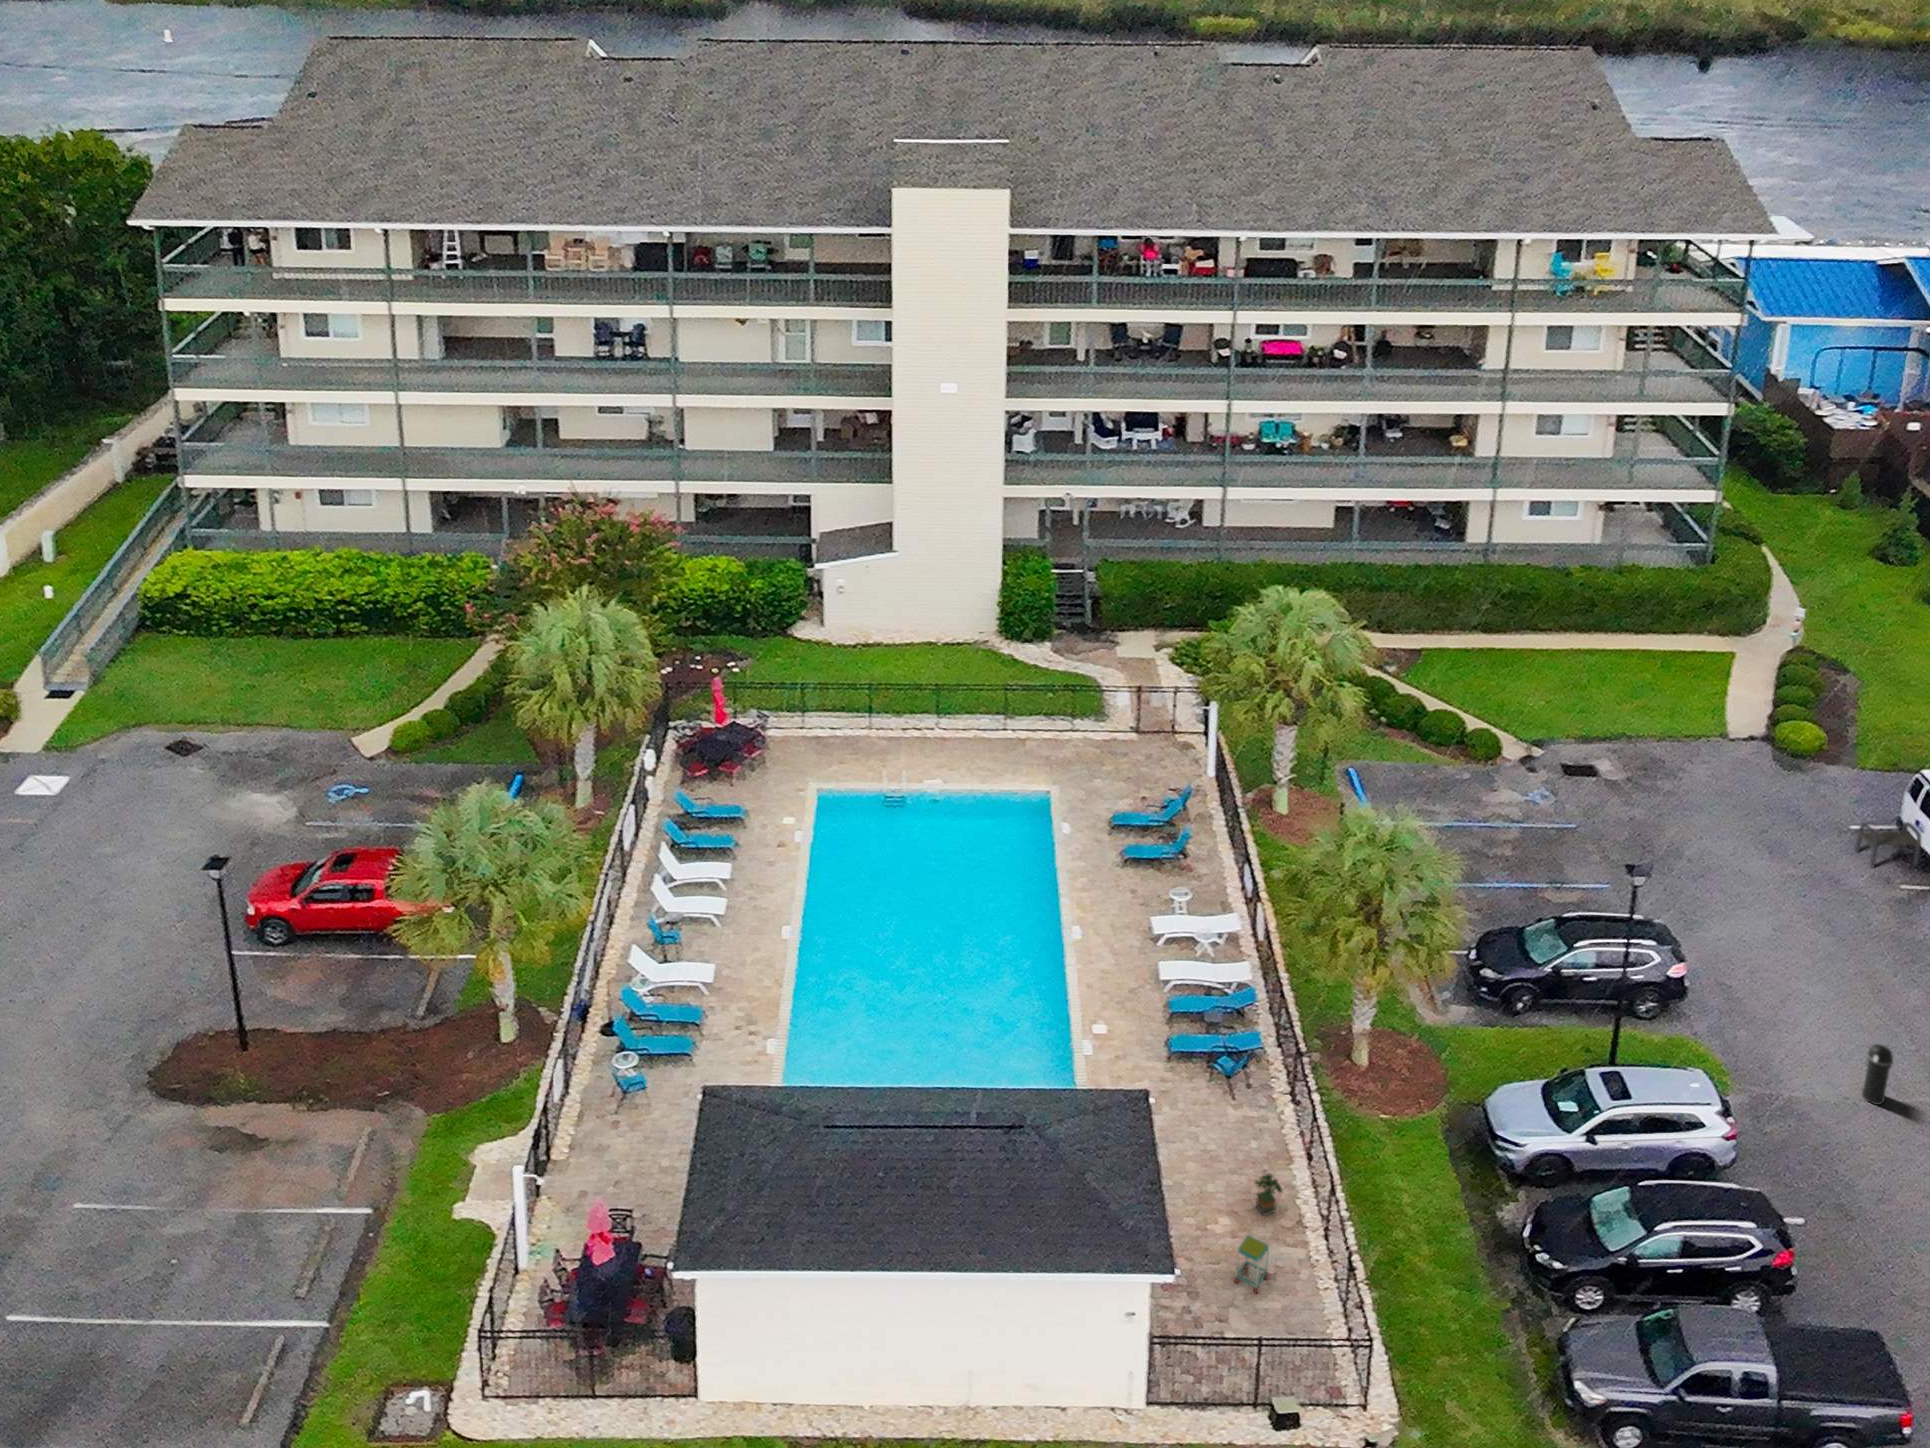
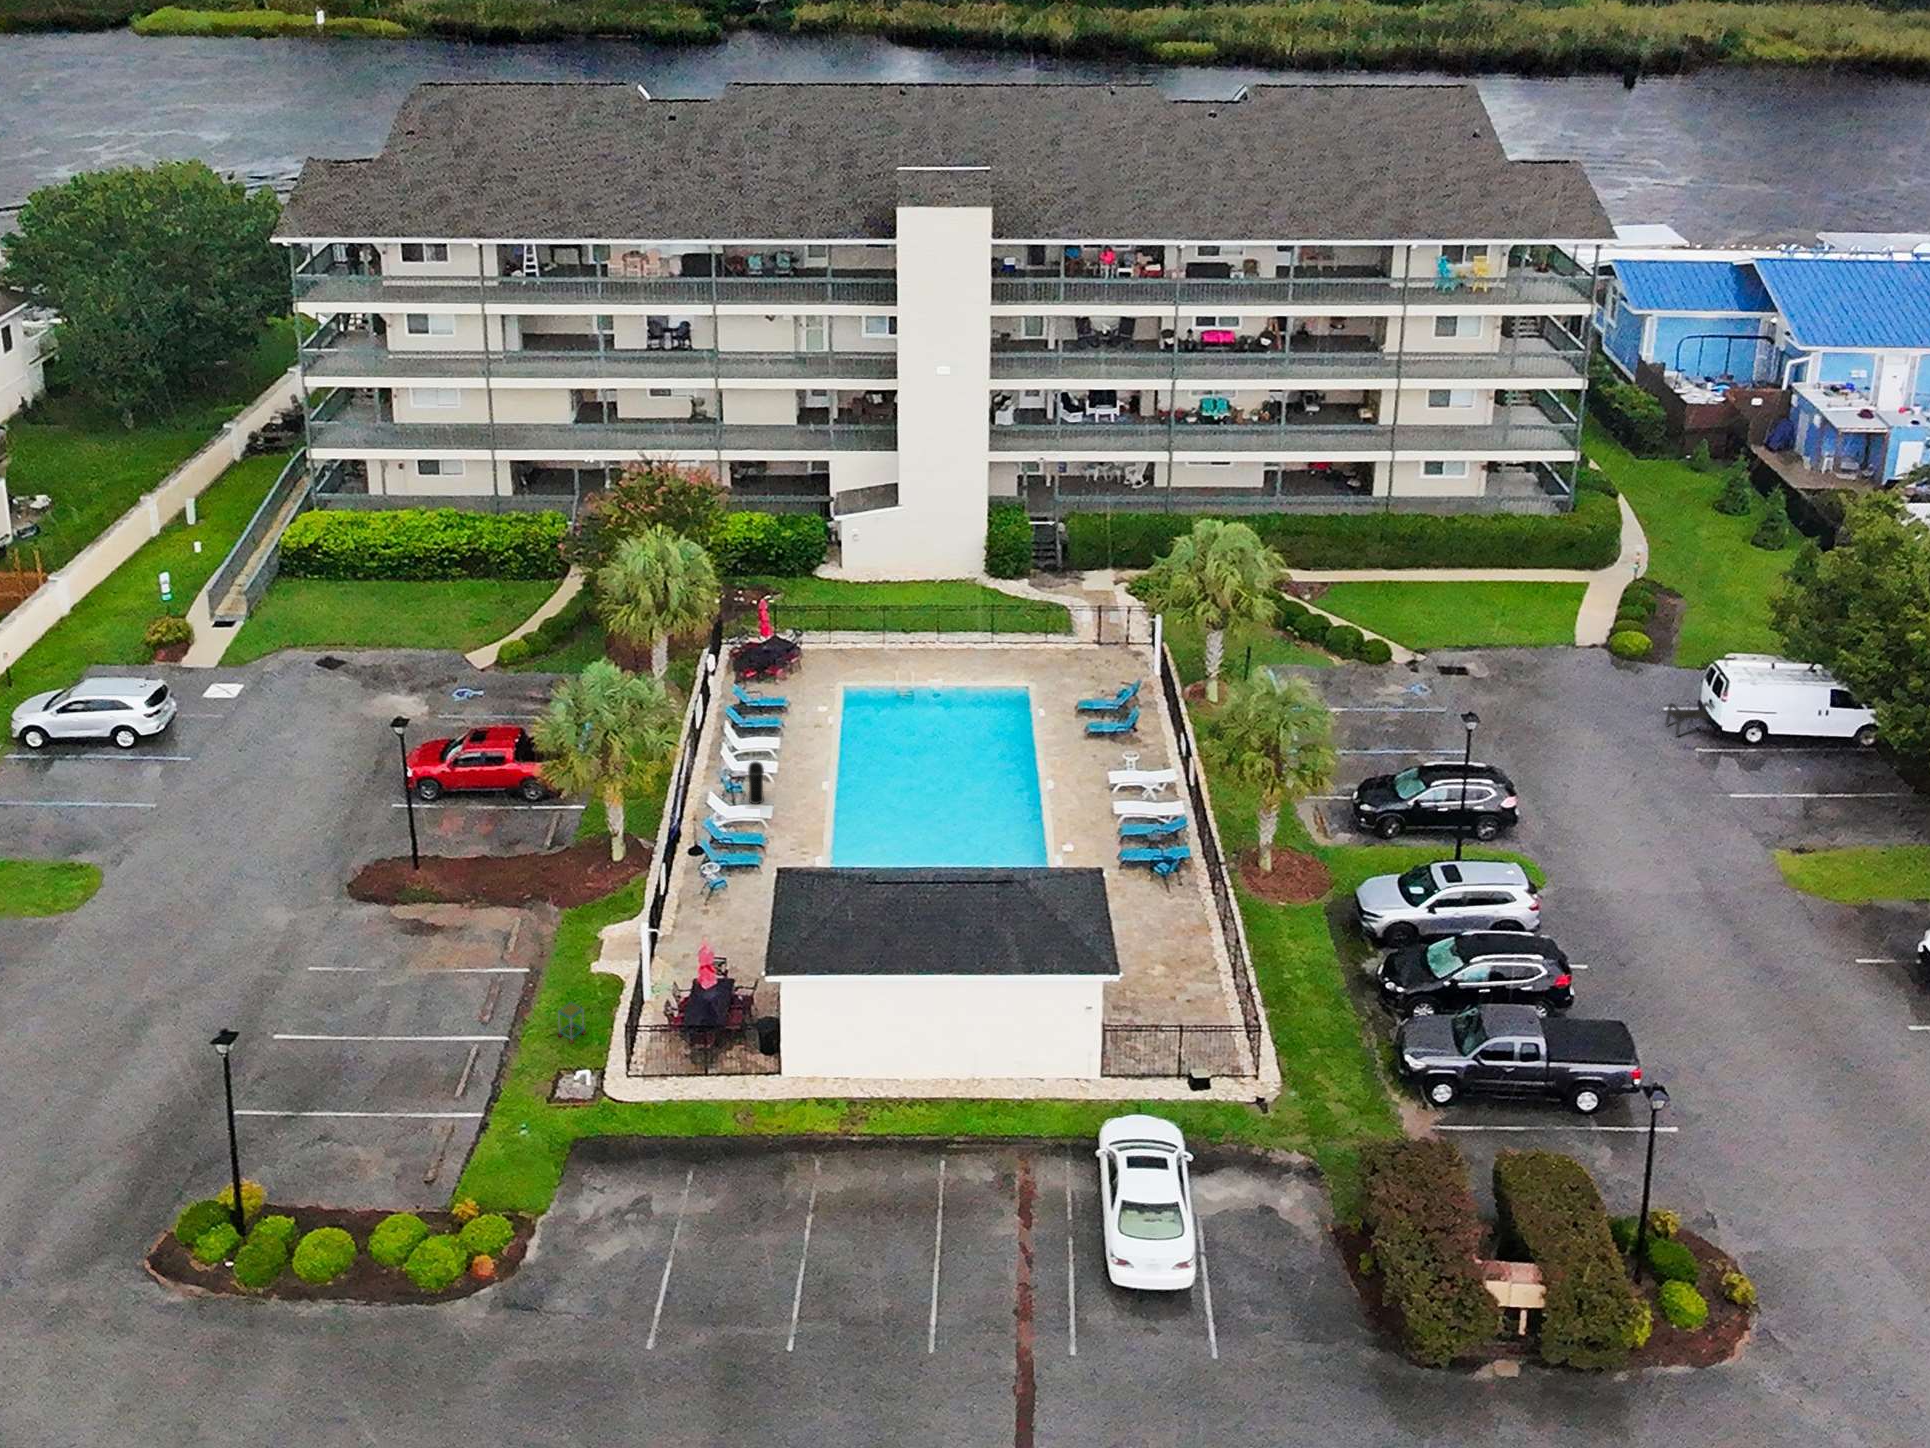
trash can: present [1862,1044,1893,1105] -> present [748,761,764,804]
potted tree: present [1254,1173,1283,1215] -> none [1181,935,1203,966]
side table: present [1234,1235,1269,1293] -> present [558,1003,585,1043]

